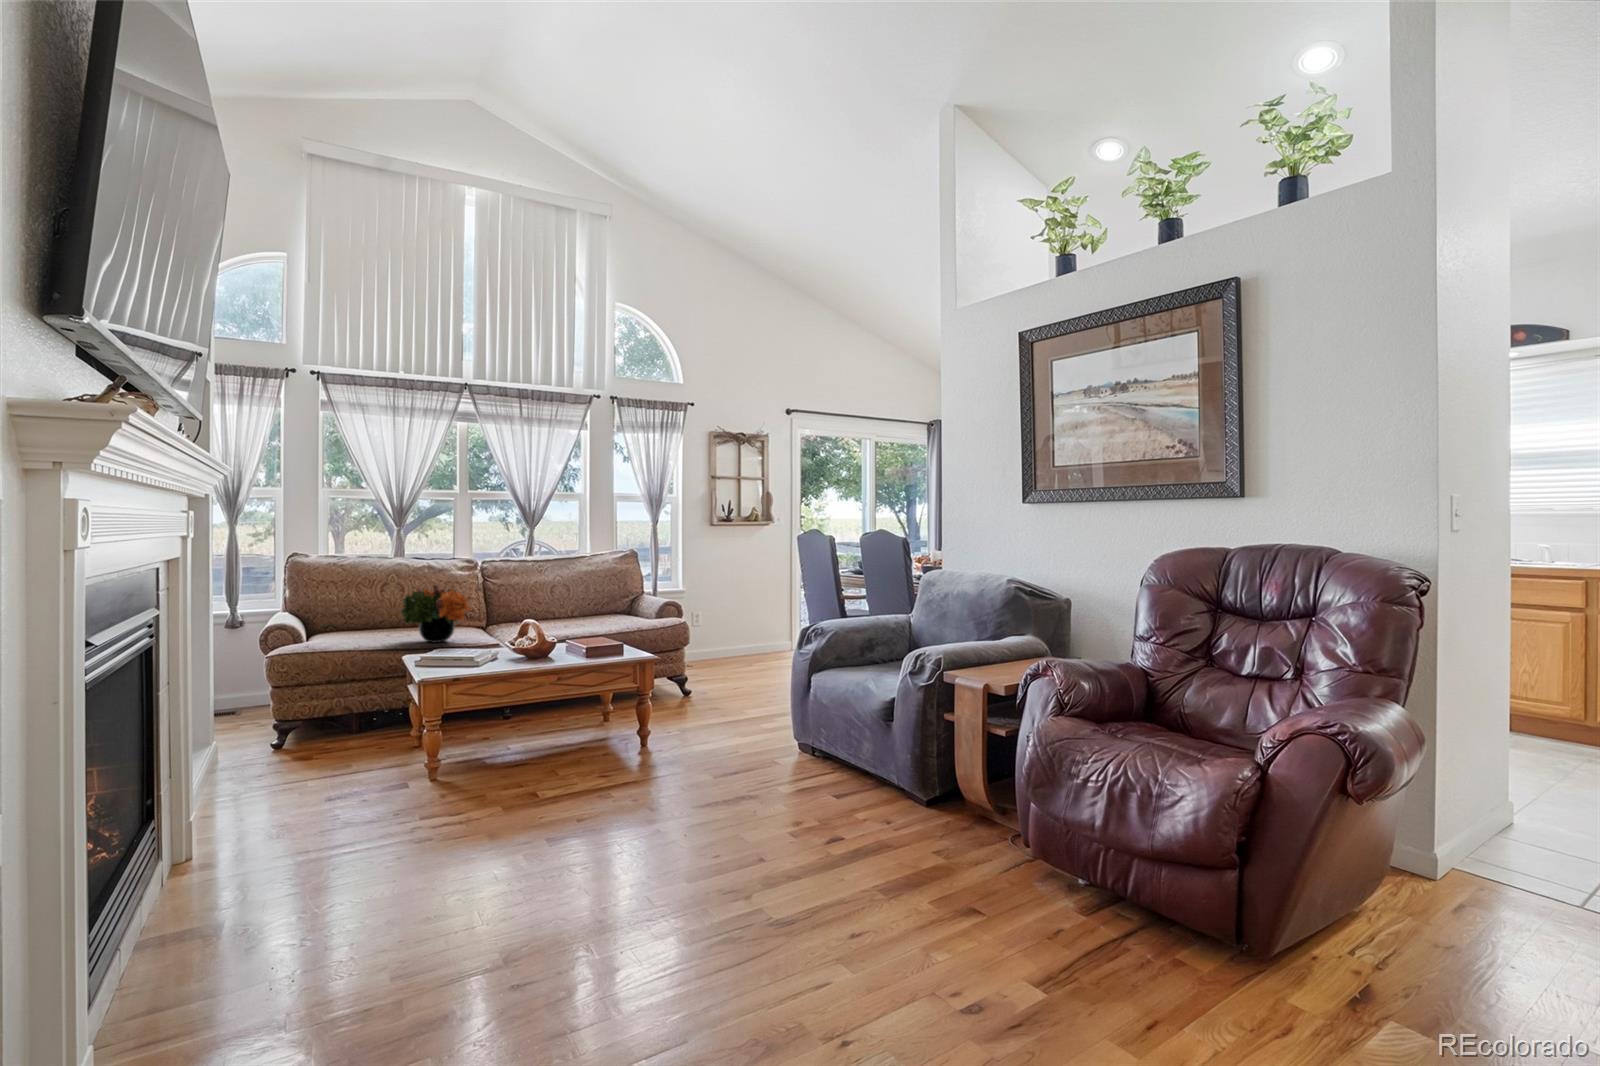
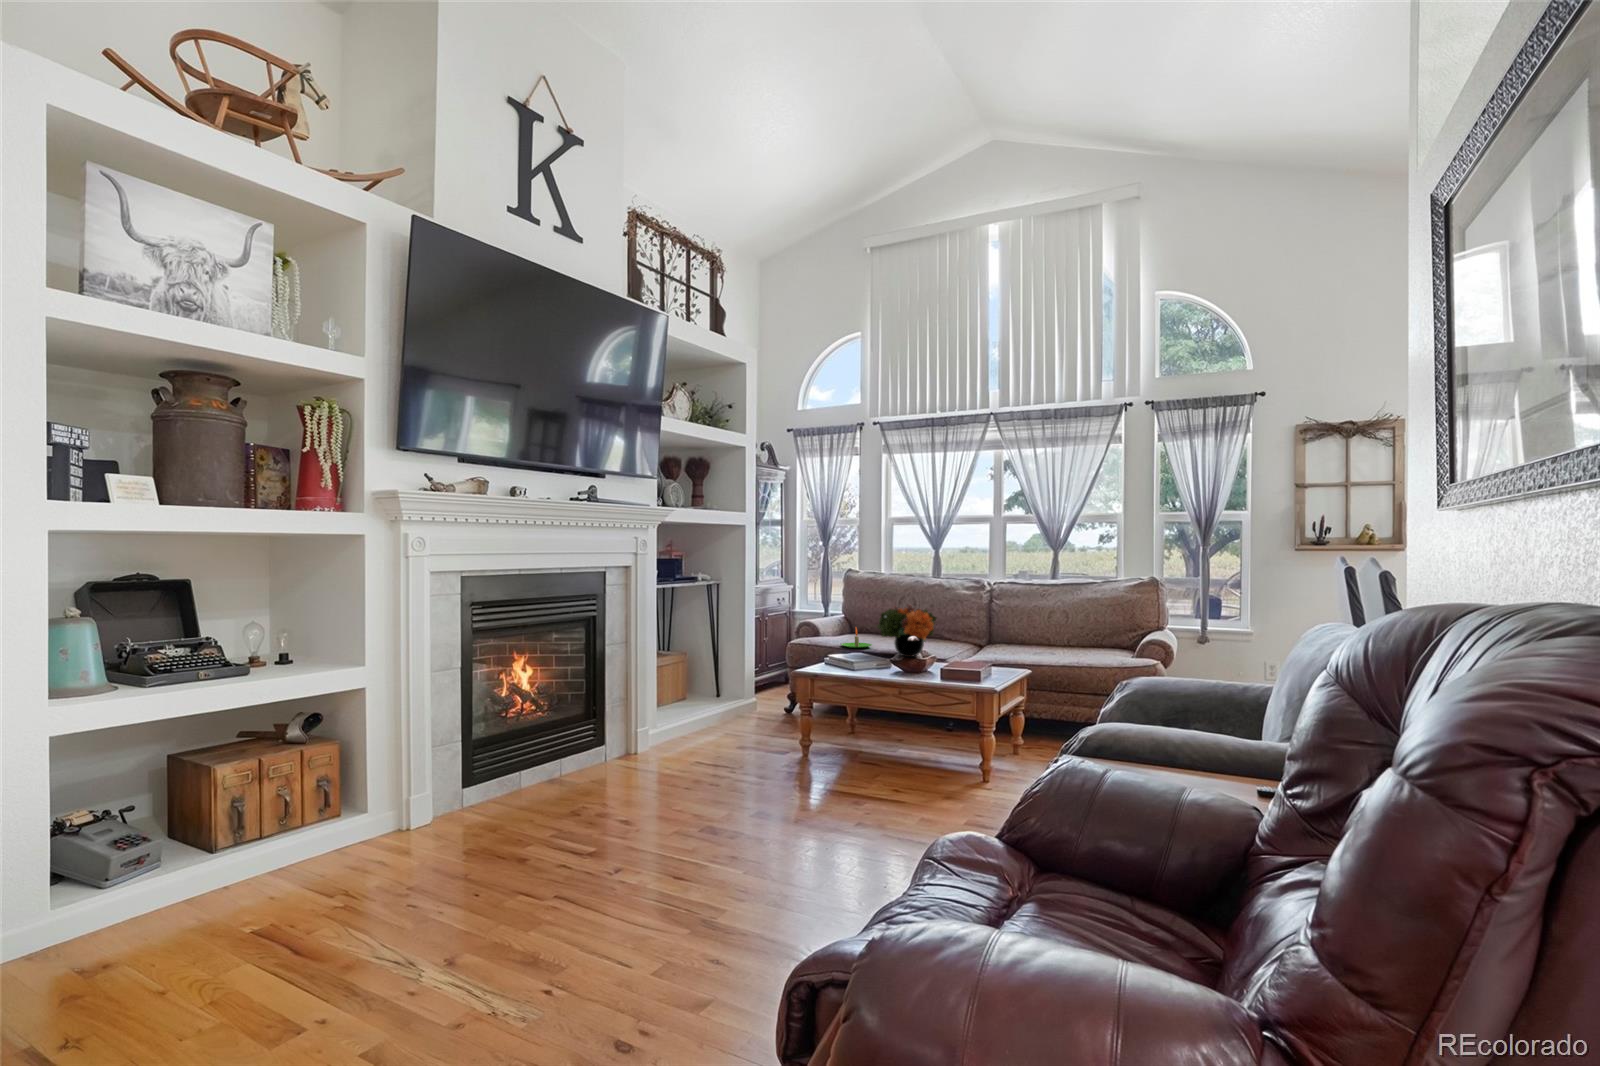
candle: none [332,617,375,643] -> present [841,627,872,648]

